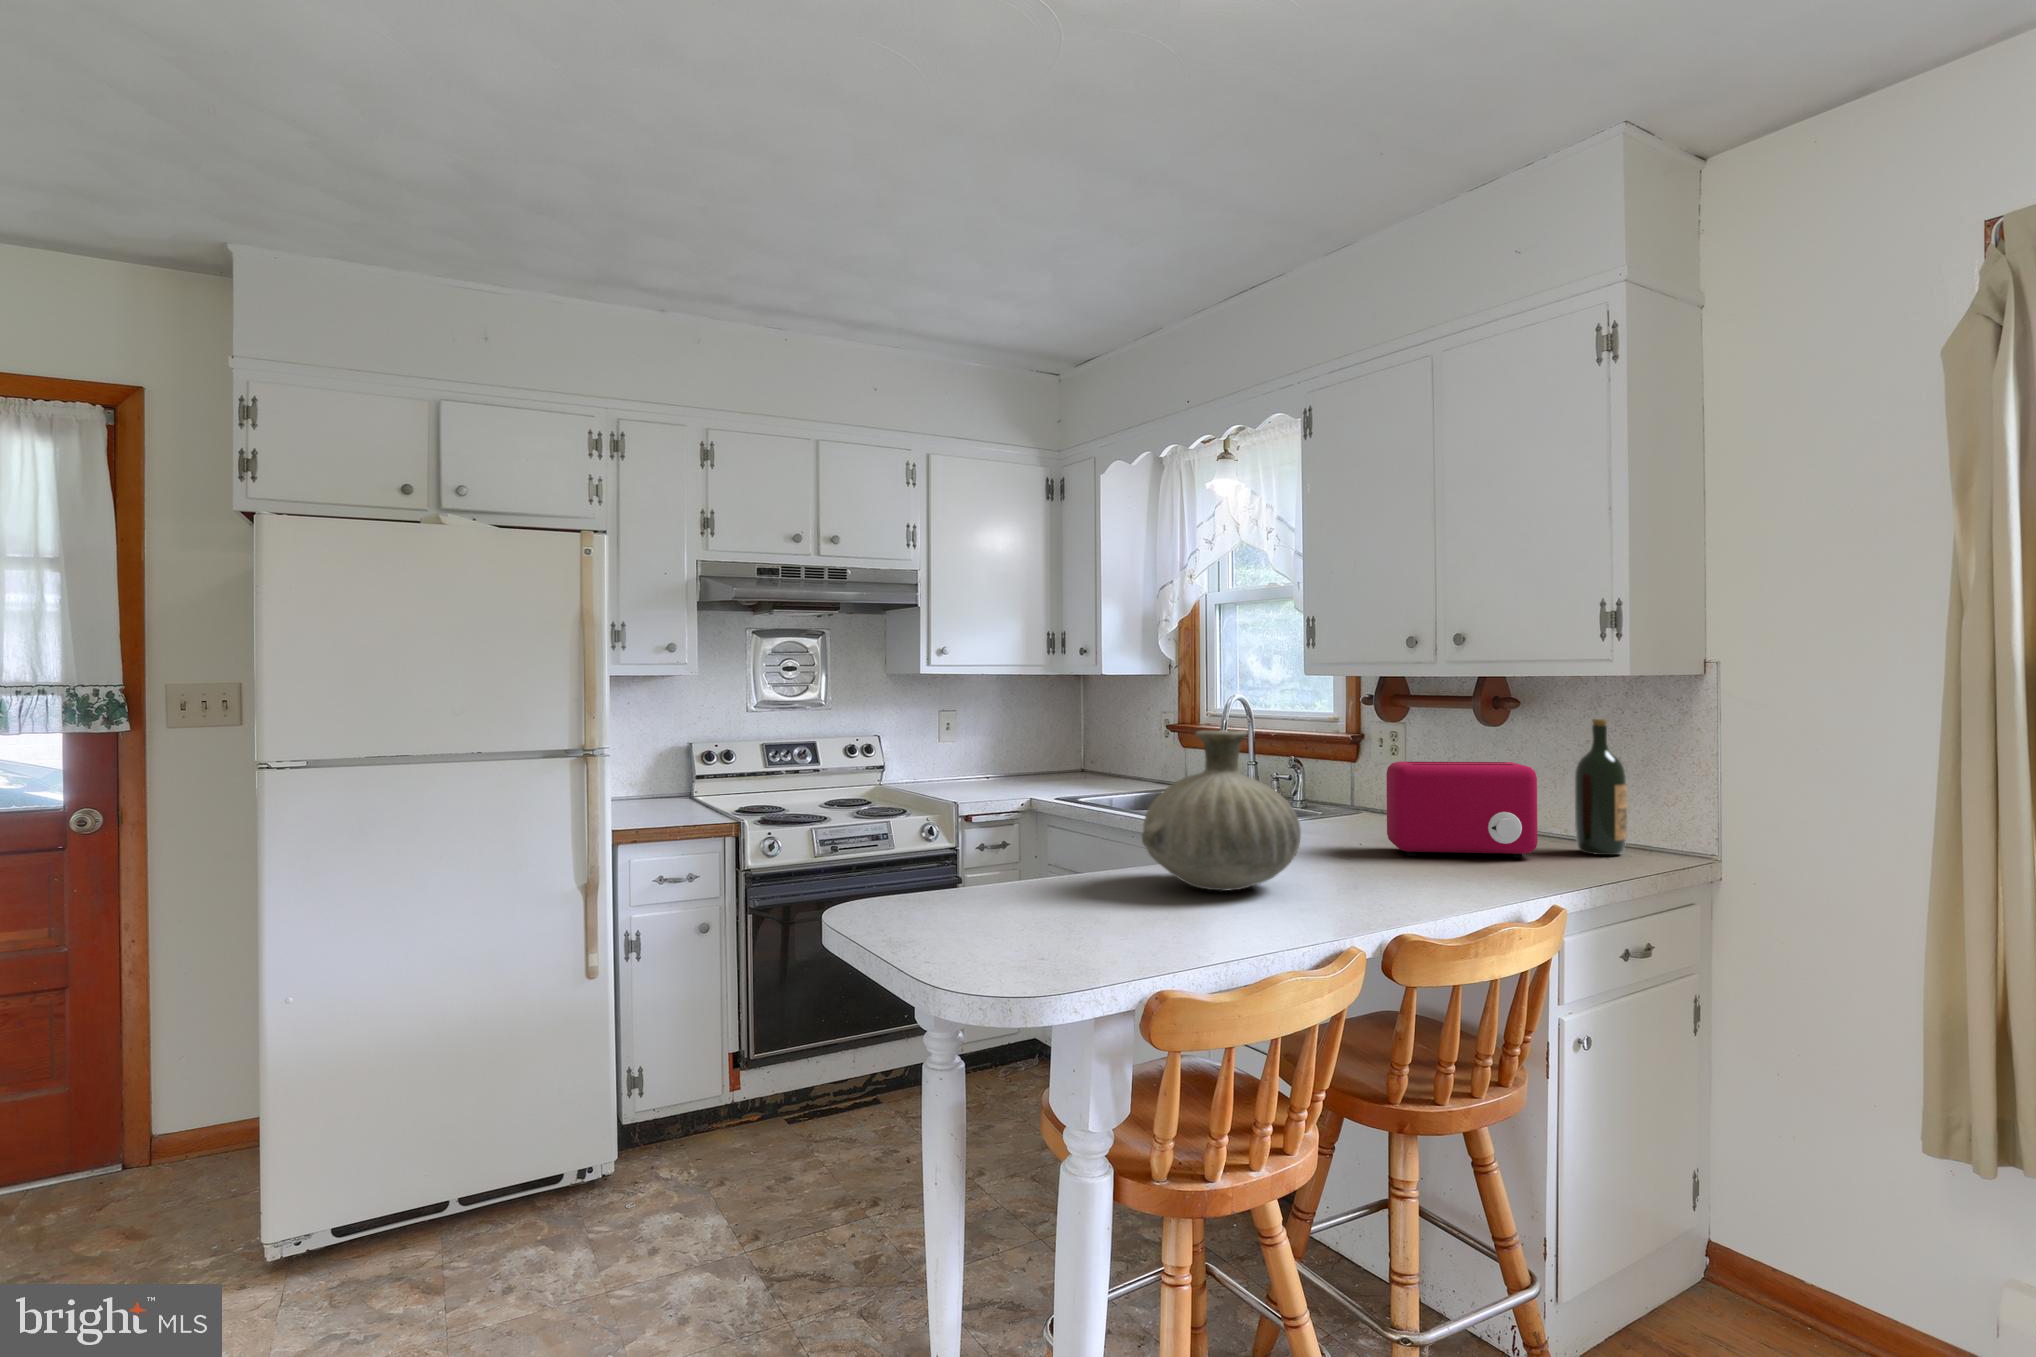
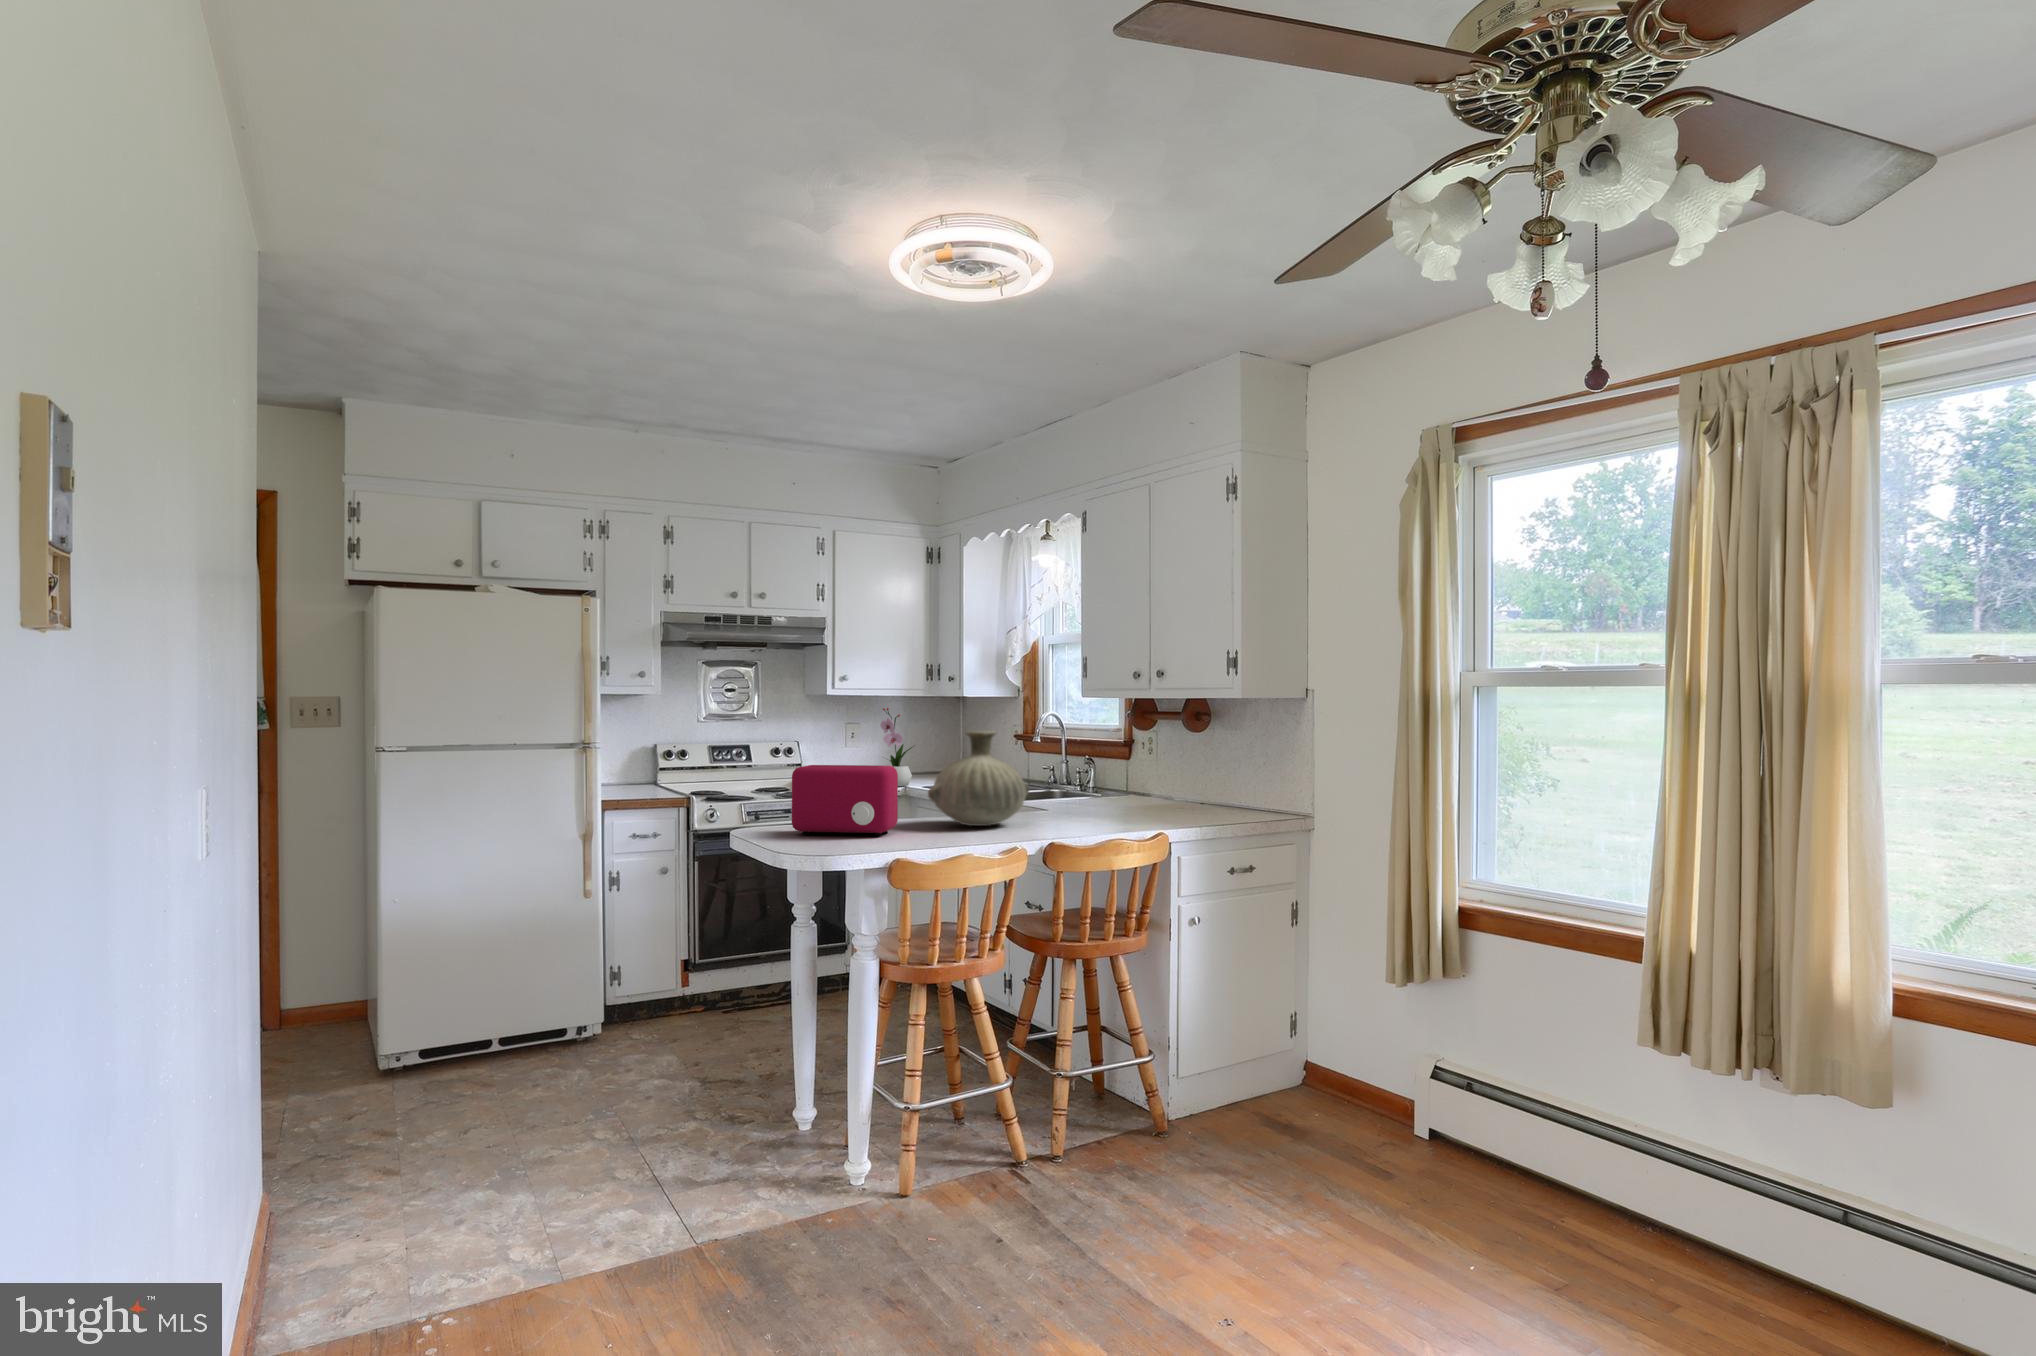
flower arrangement: none [997,691,1044,799] -> present [880,708,915,786]
wine bottle: present [1575,719,1627,855] -> none [1227,727,1256,813]
toaster: present [1386,761,1538,858] -> present [792,765,898,836]

